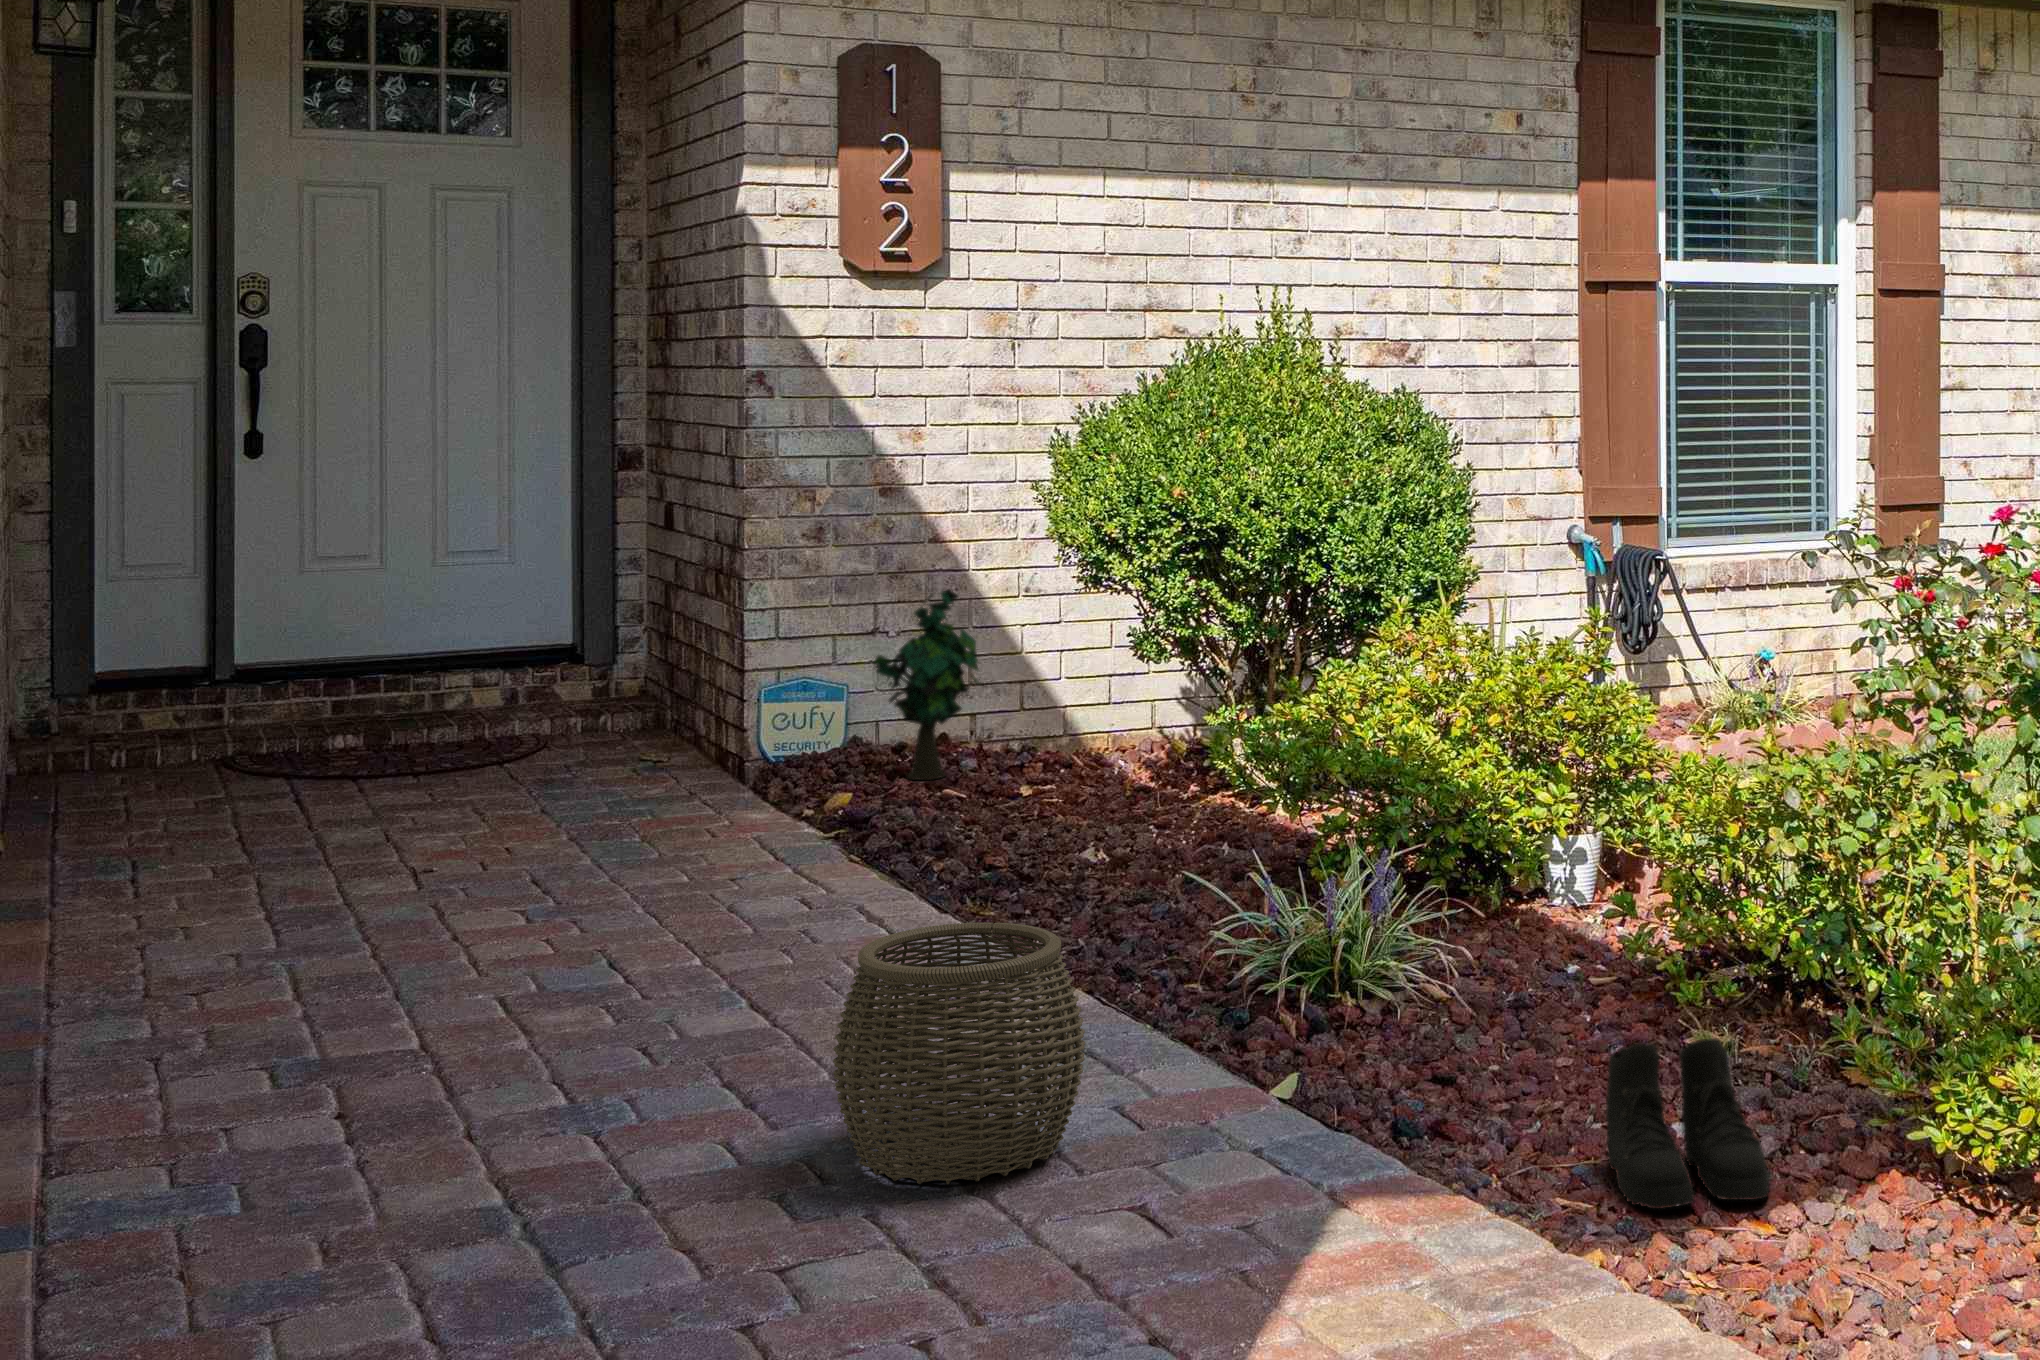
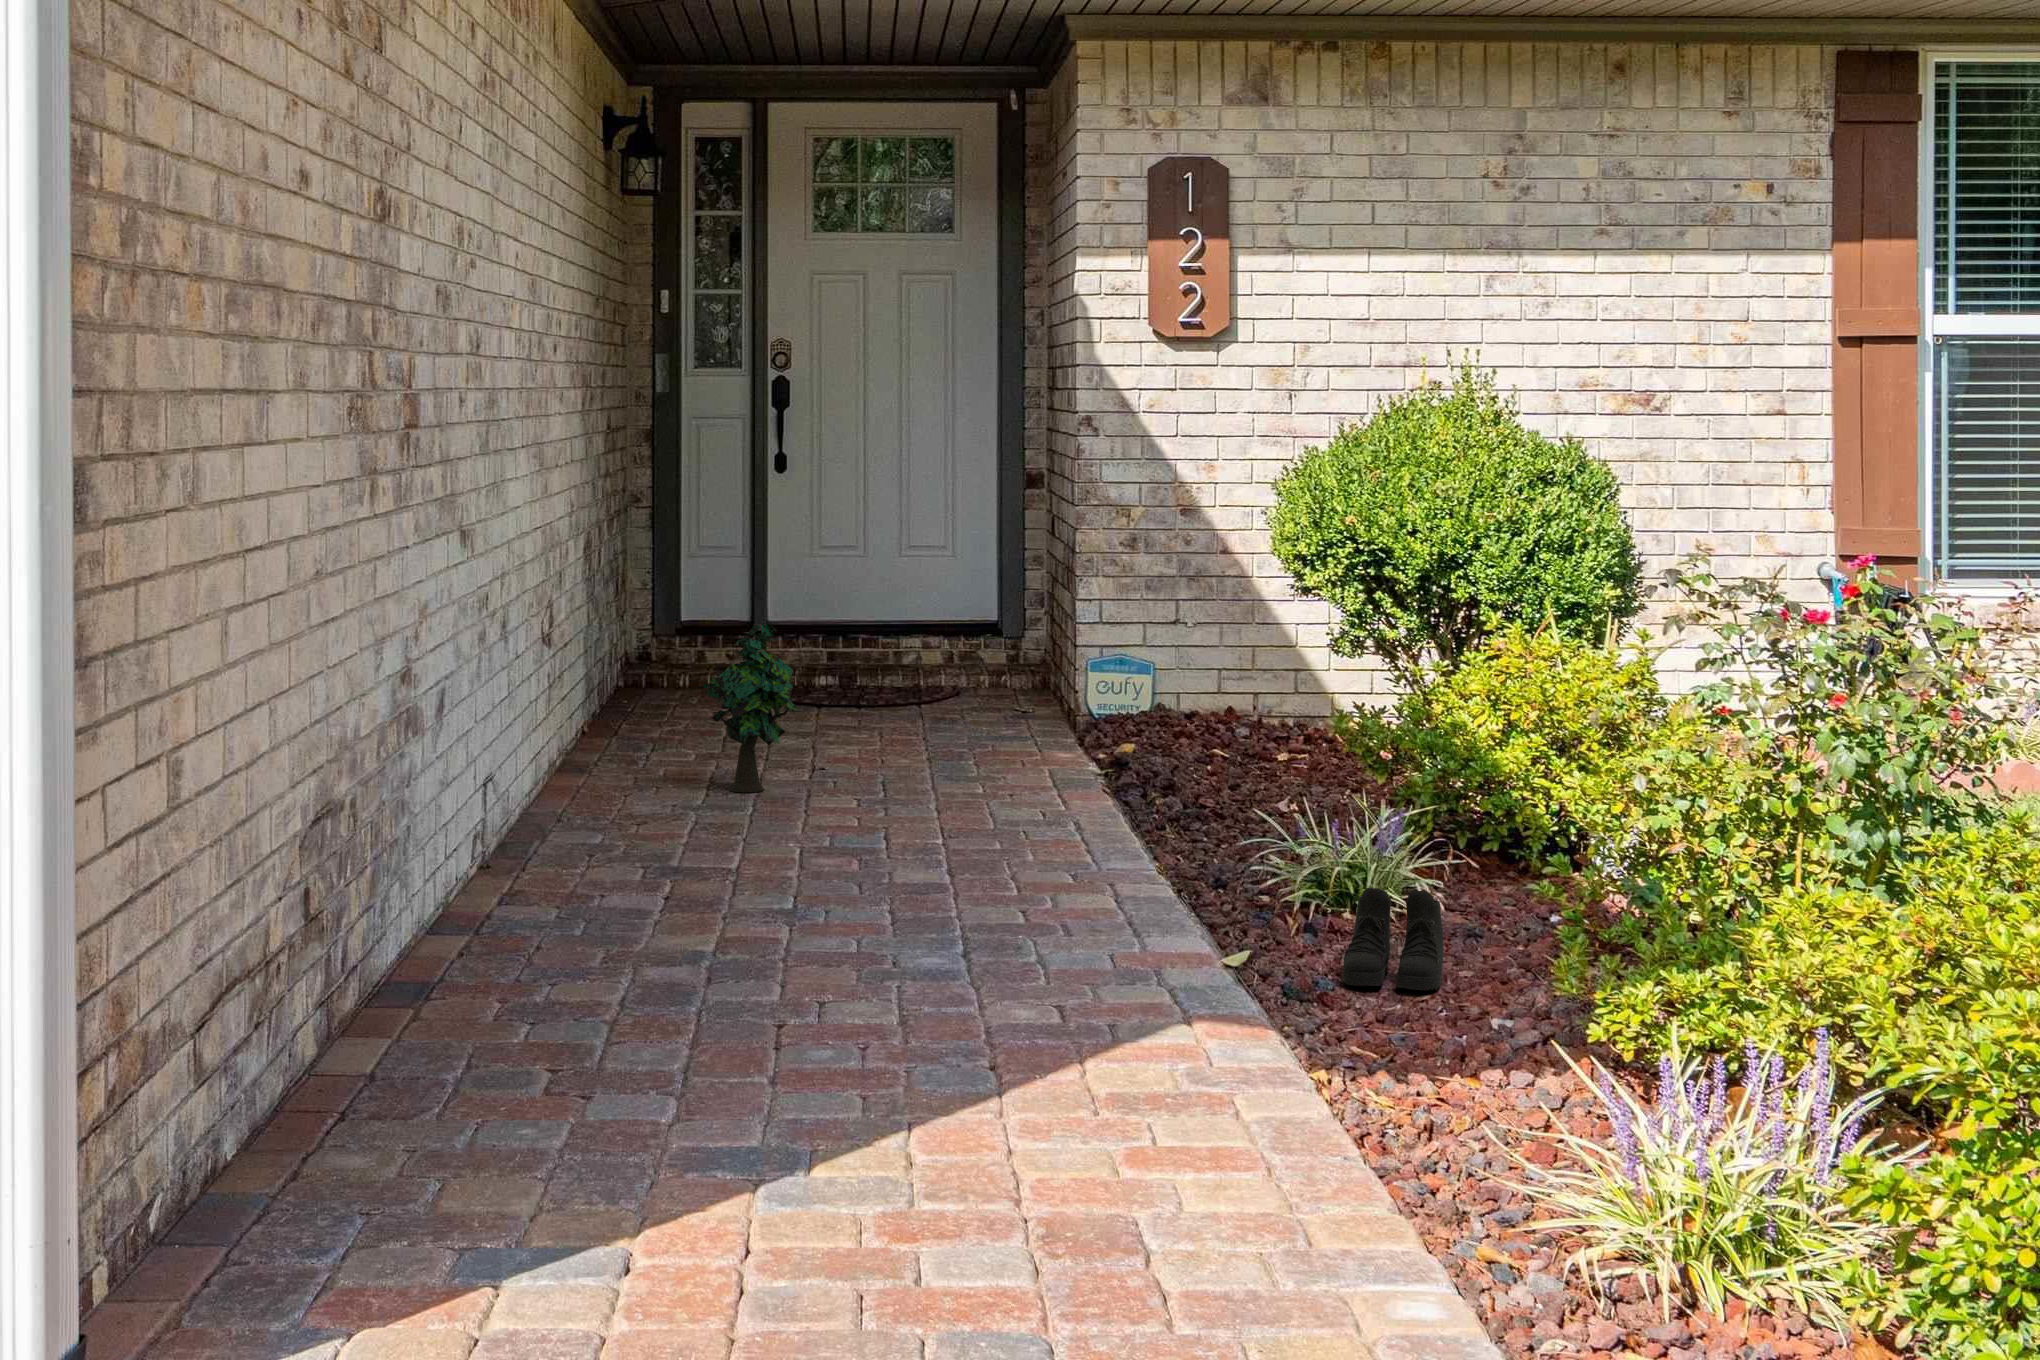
decorative plant: present [874,590,980,780] -> present [698,622,798,792]
woven basket: present [833,922,1085,1184] -> none [916,778,1067,924]

